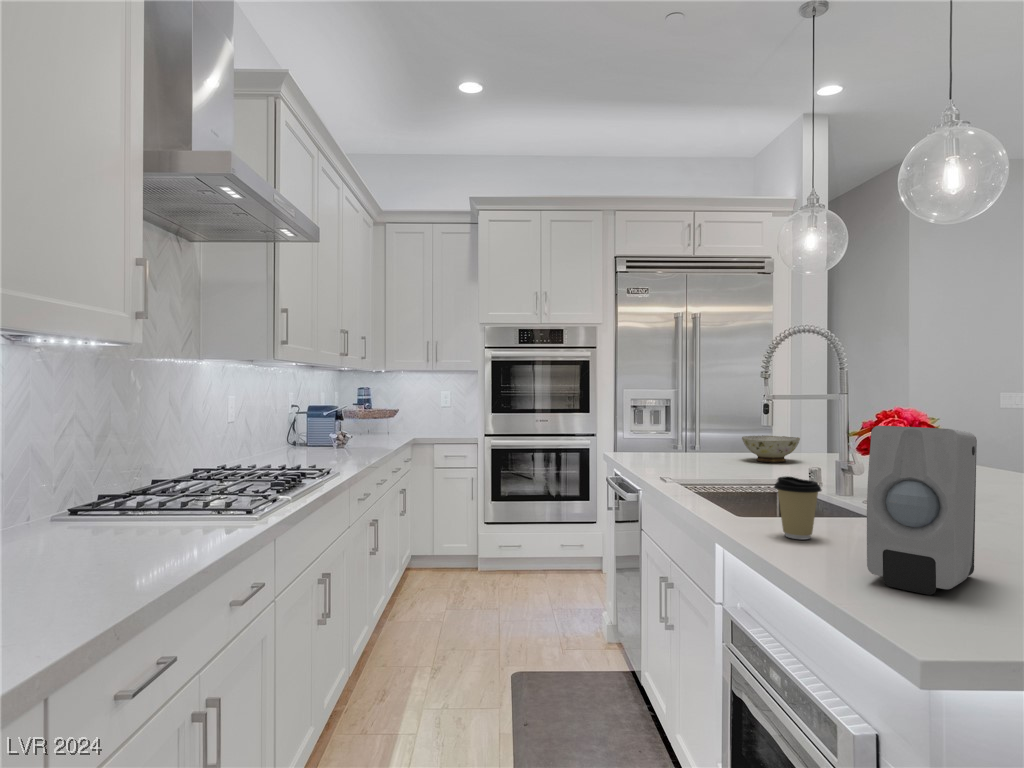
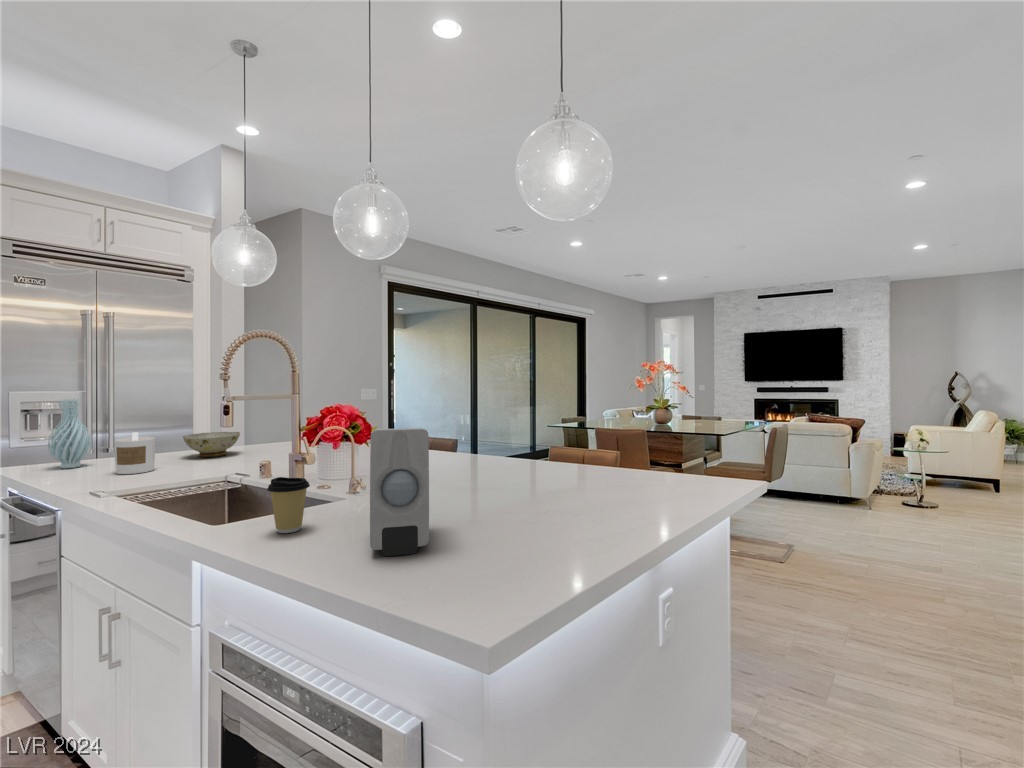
vase: none [641,394,670,456] -> present [48,399,92,468]
candle: none [682,427,714,467] -> present [114,433,155,474]

